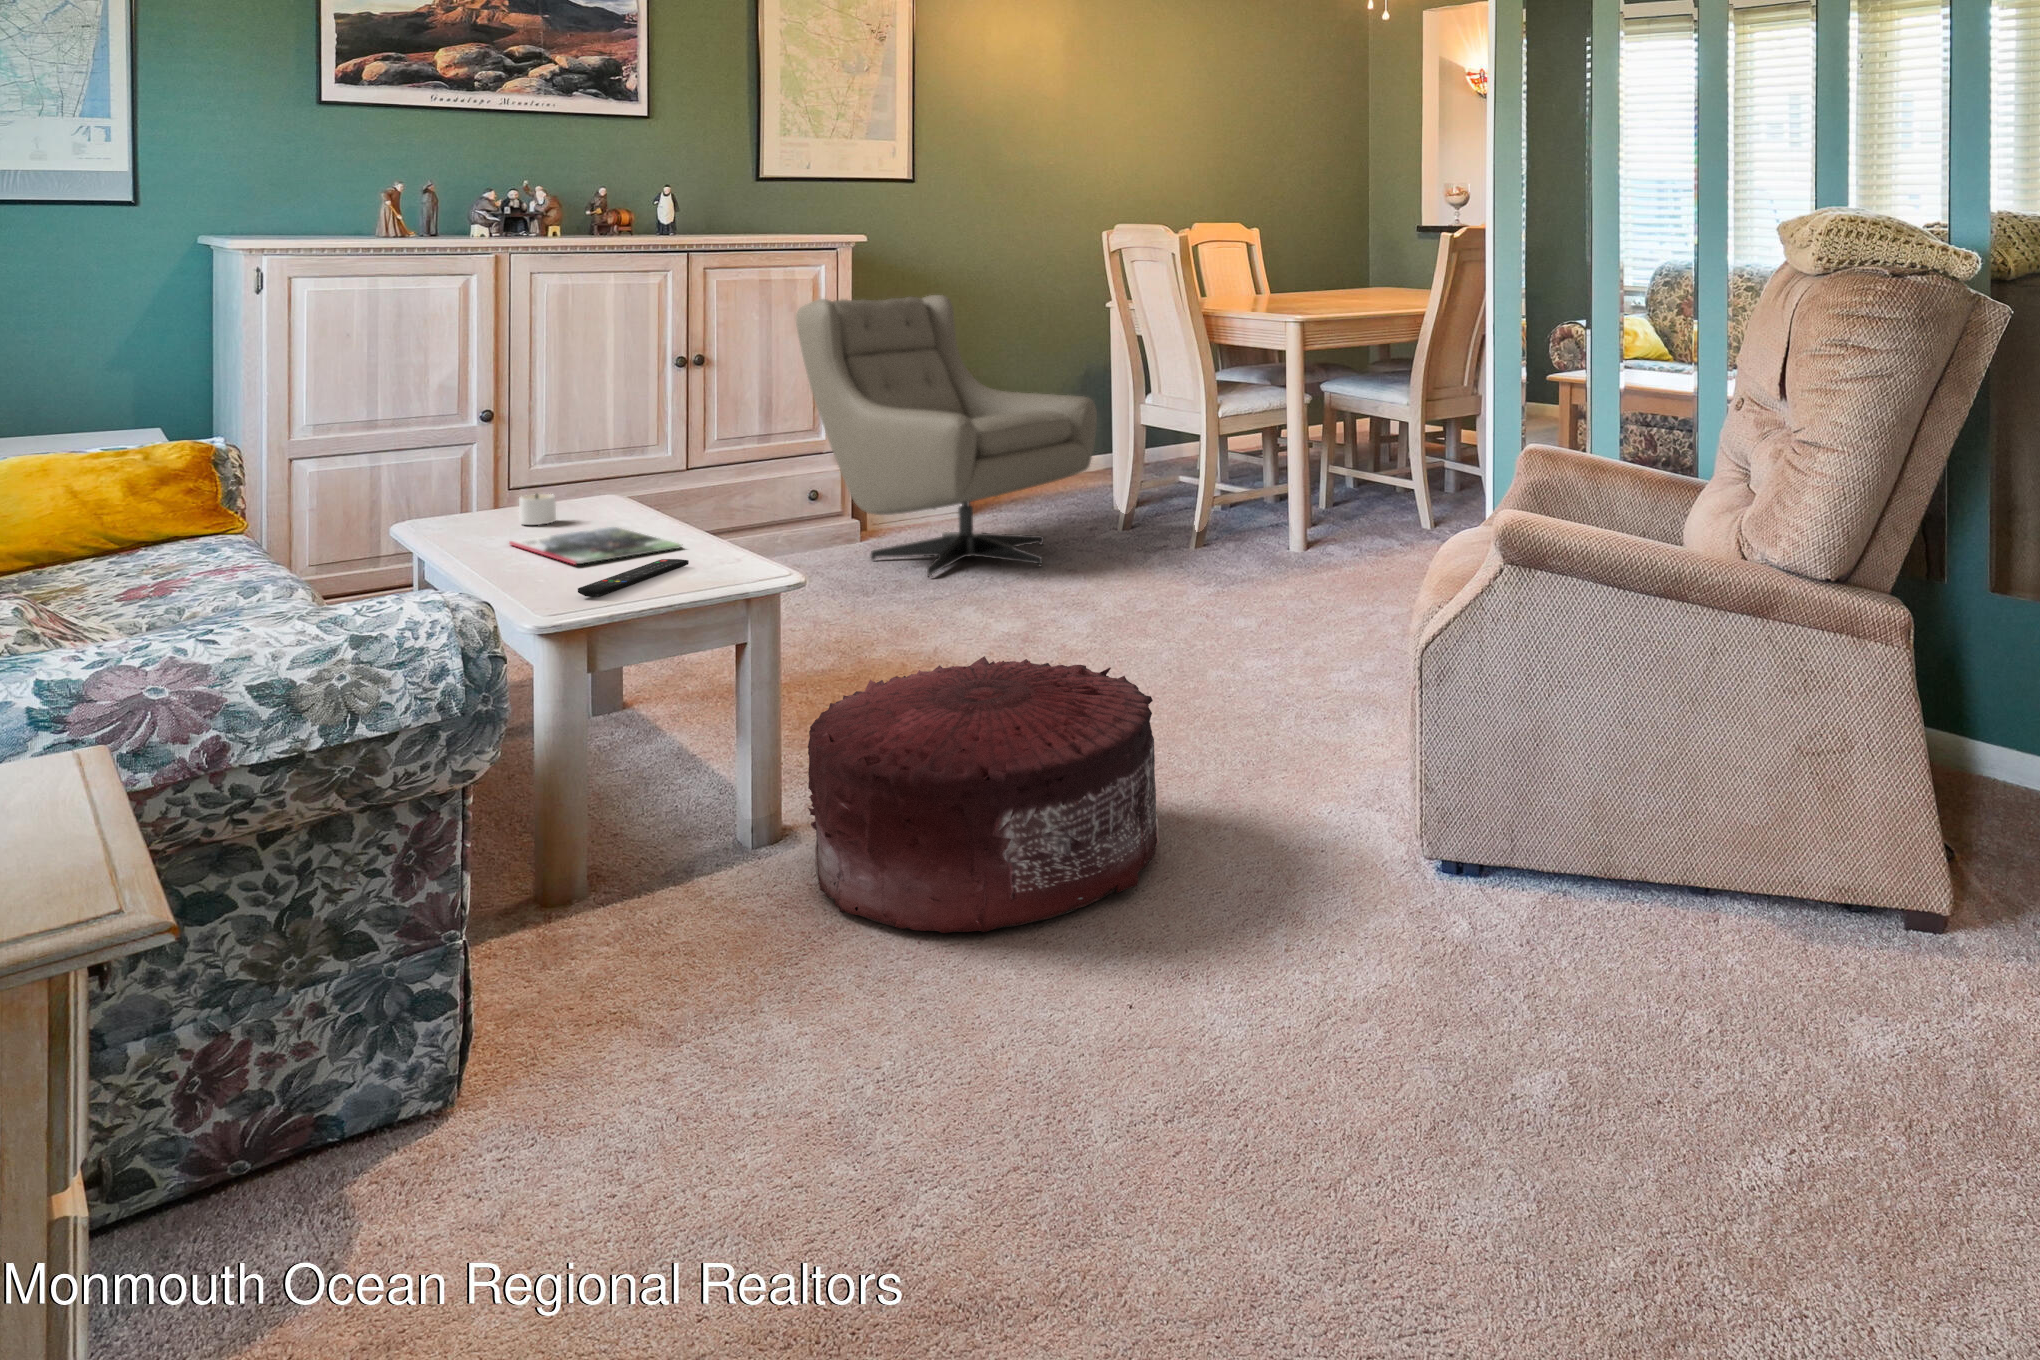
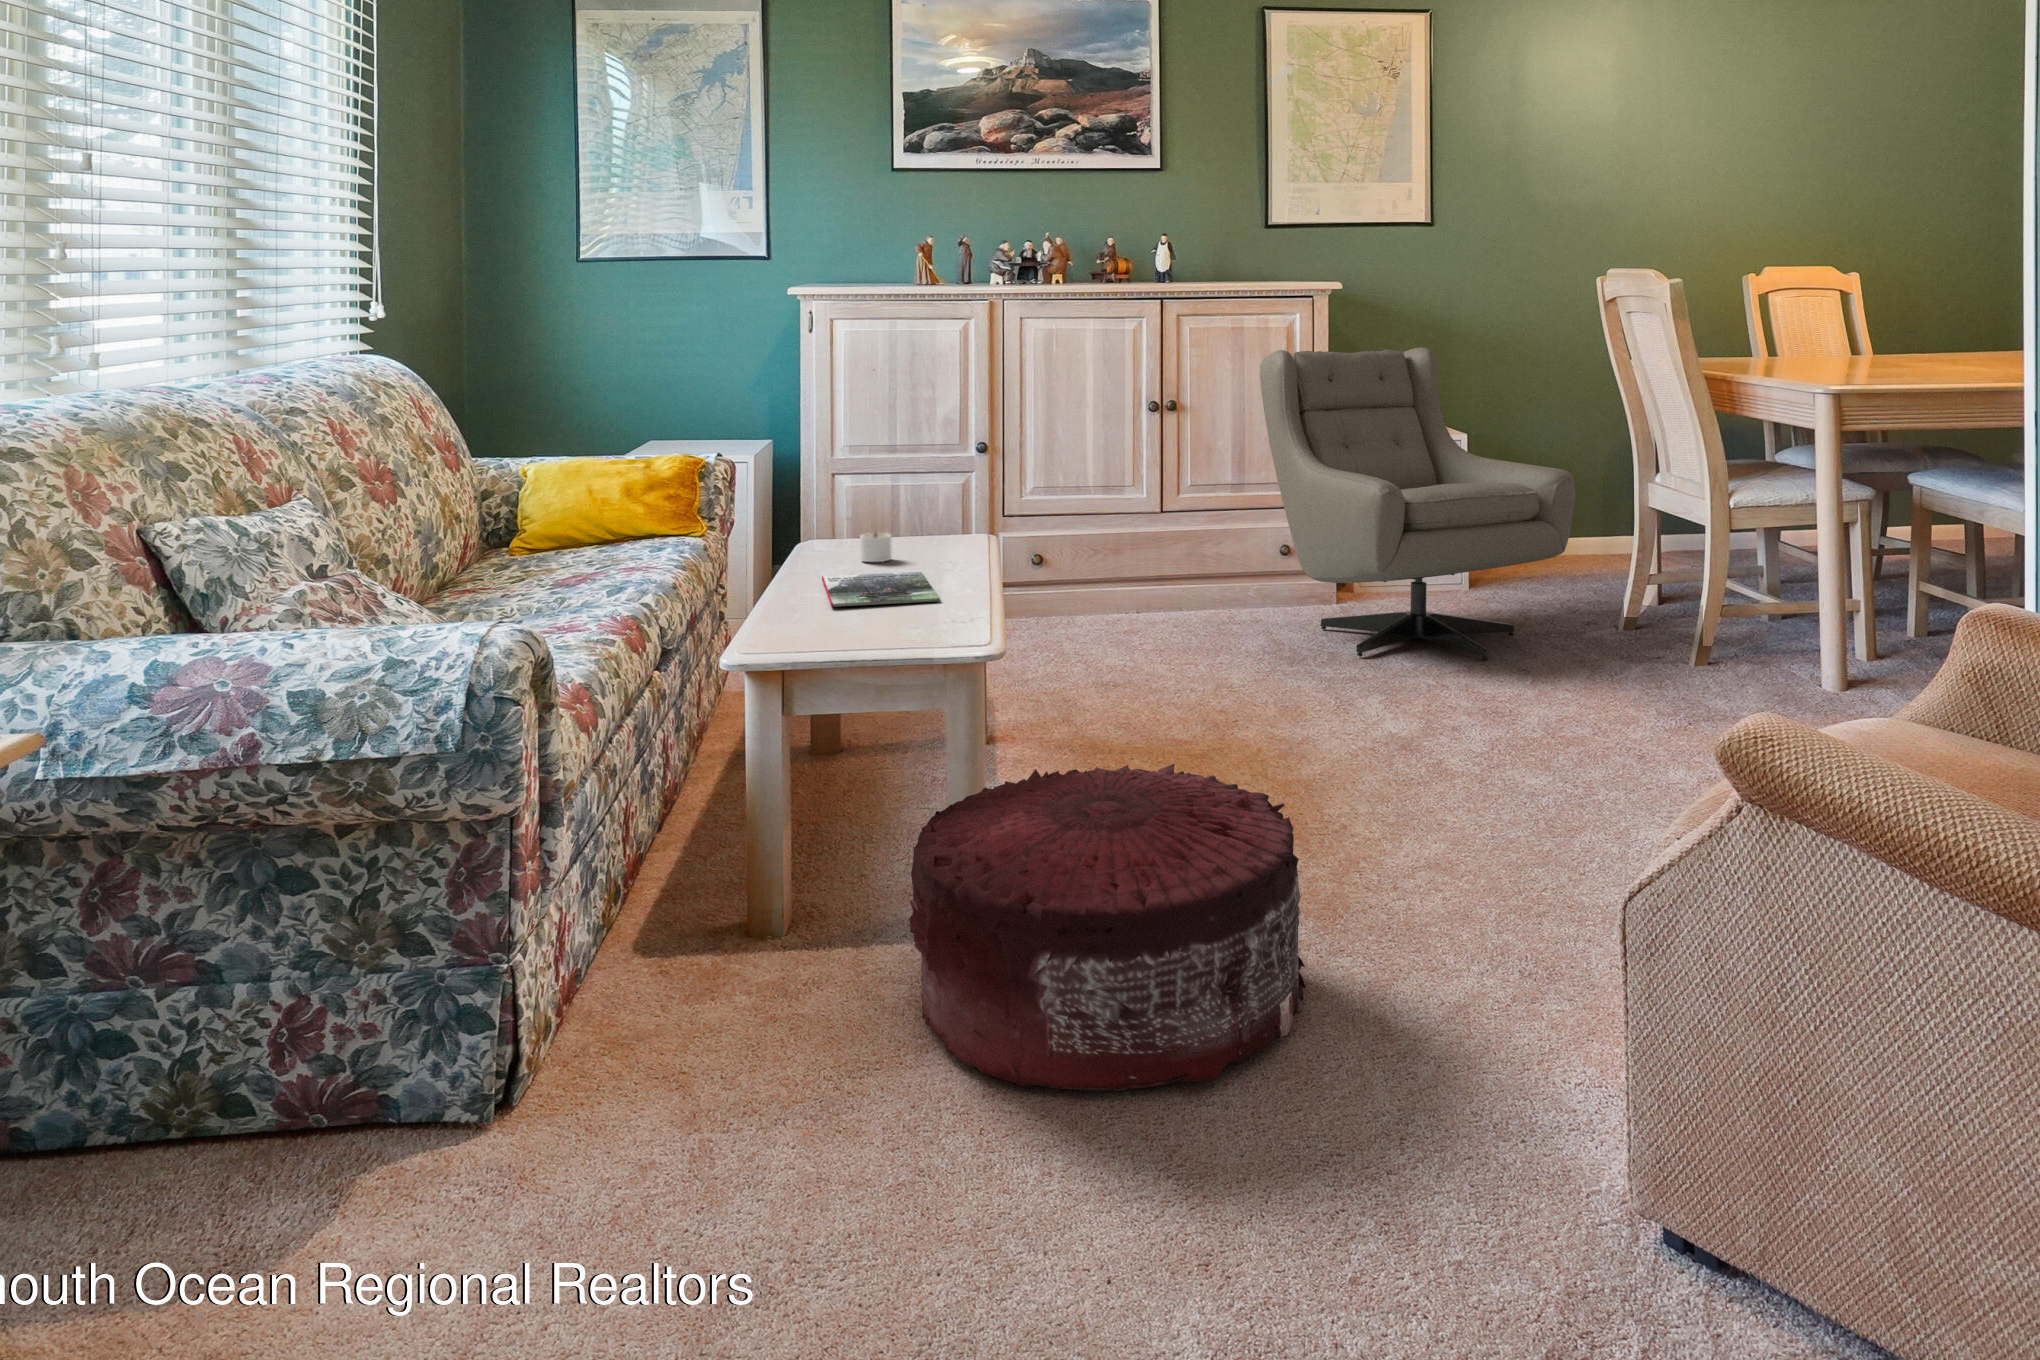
remote control: present [578,559,689,597] -> none [784,611,913,643]

